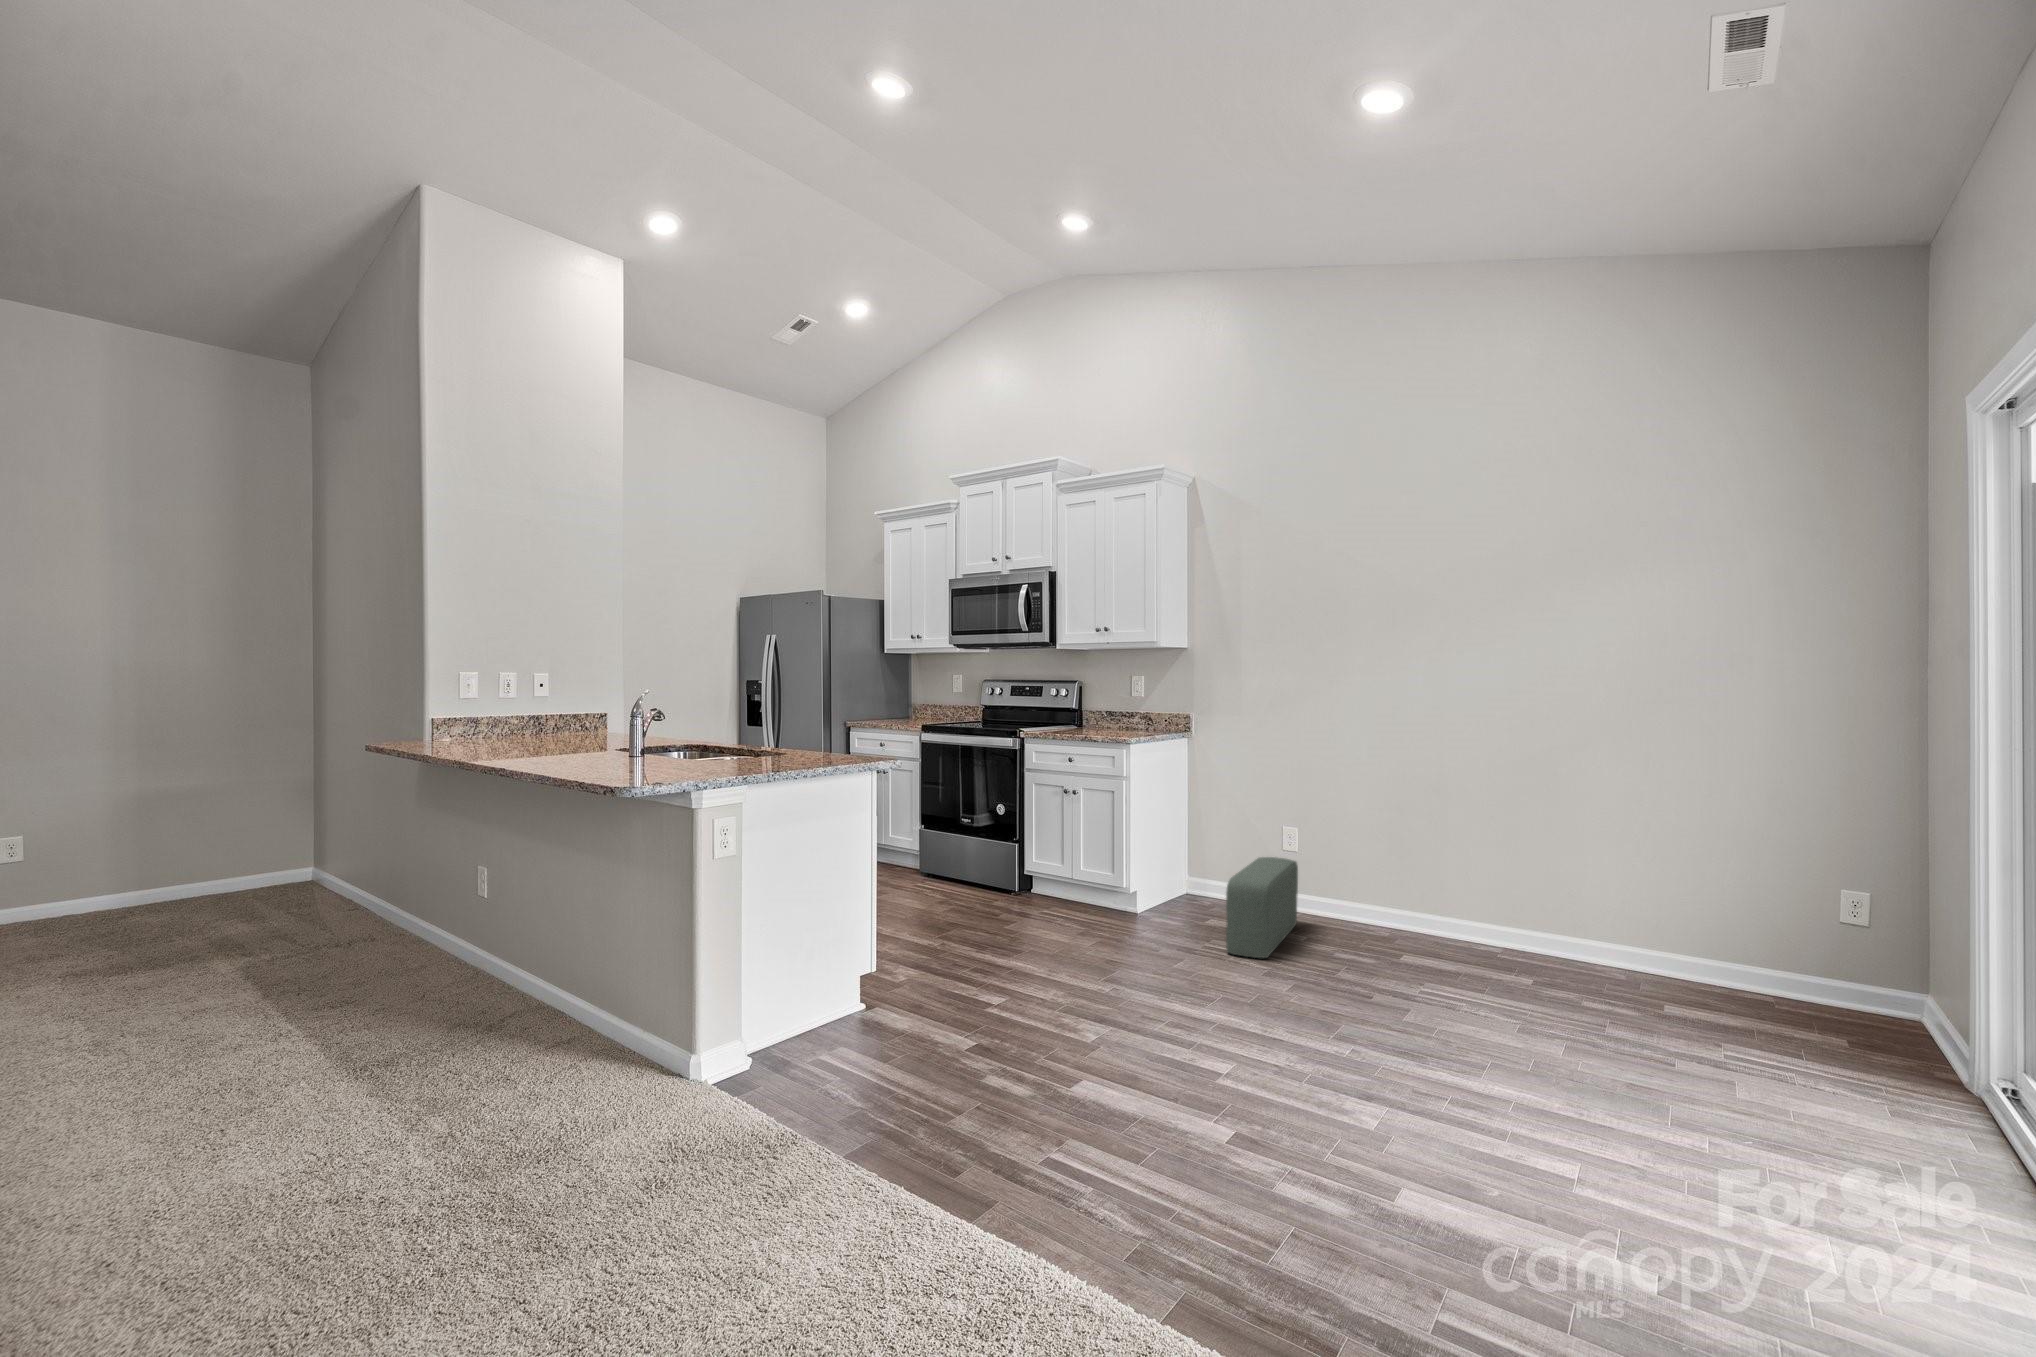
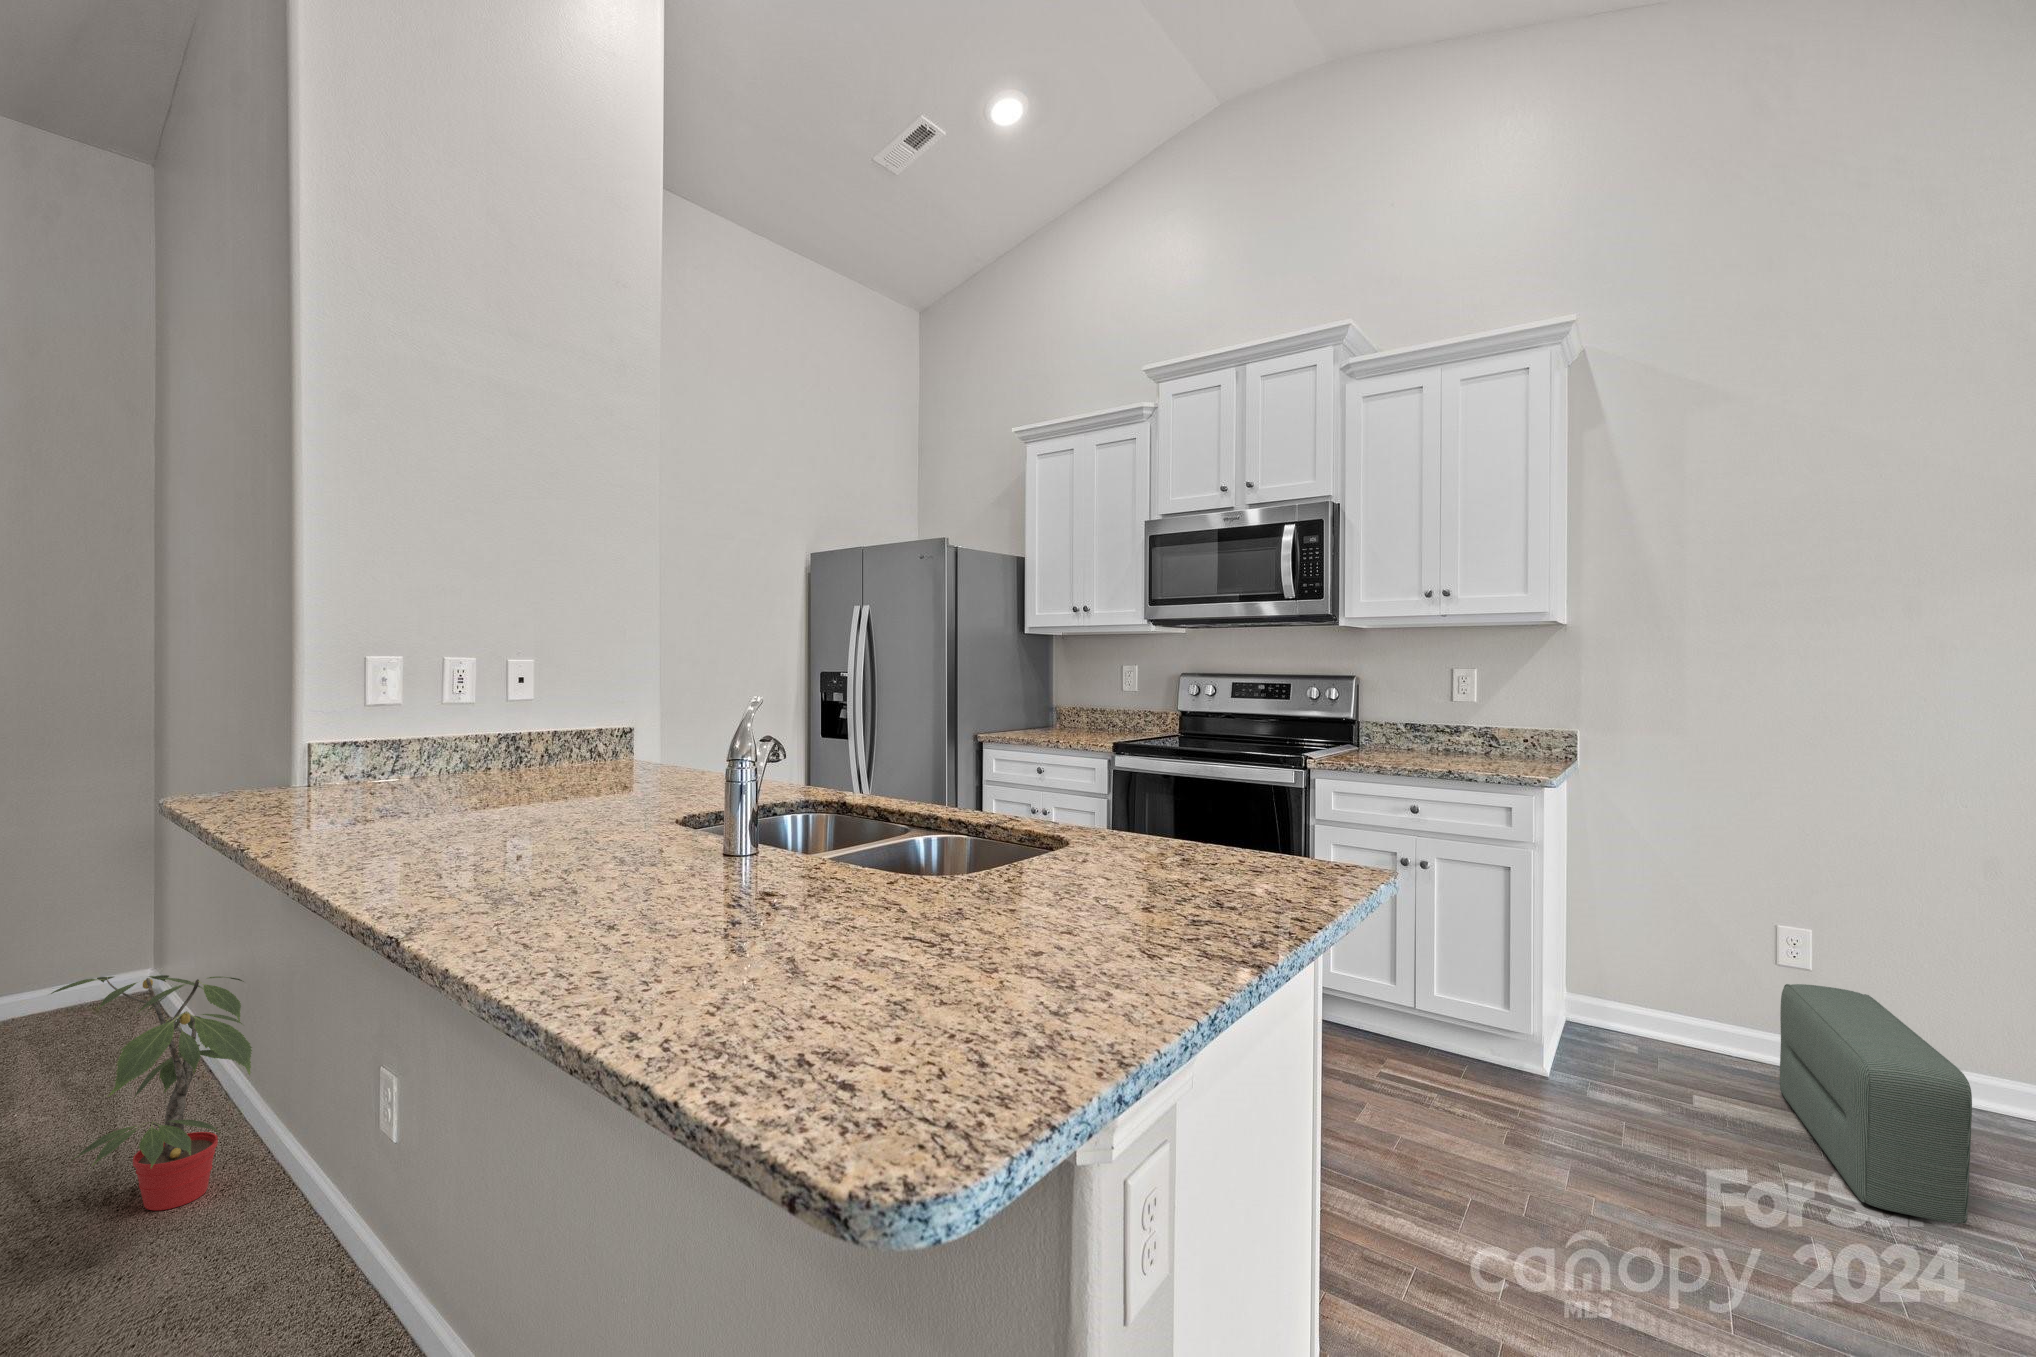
potted plant: none [308,837,413,951] -> present [51,975,252,1210]

